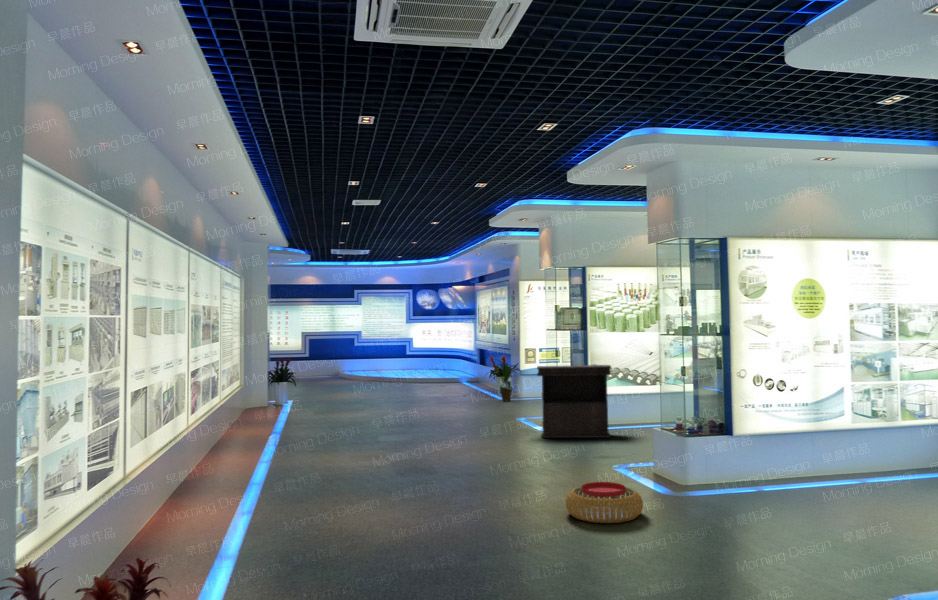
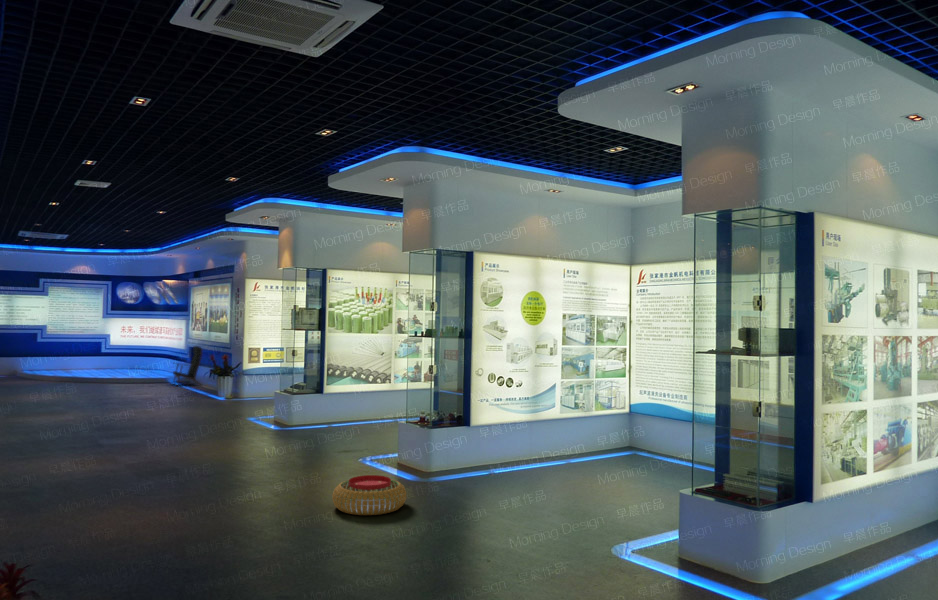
lounge chair: none [461,348,490,388] -> present [173,346,203,383]
house plant: present [496,364,520,401] -> none [211,357,245,399]
console table: present [537,365,611,438] -> none [275,364,349,435]

